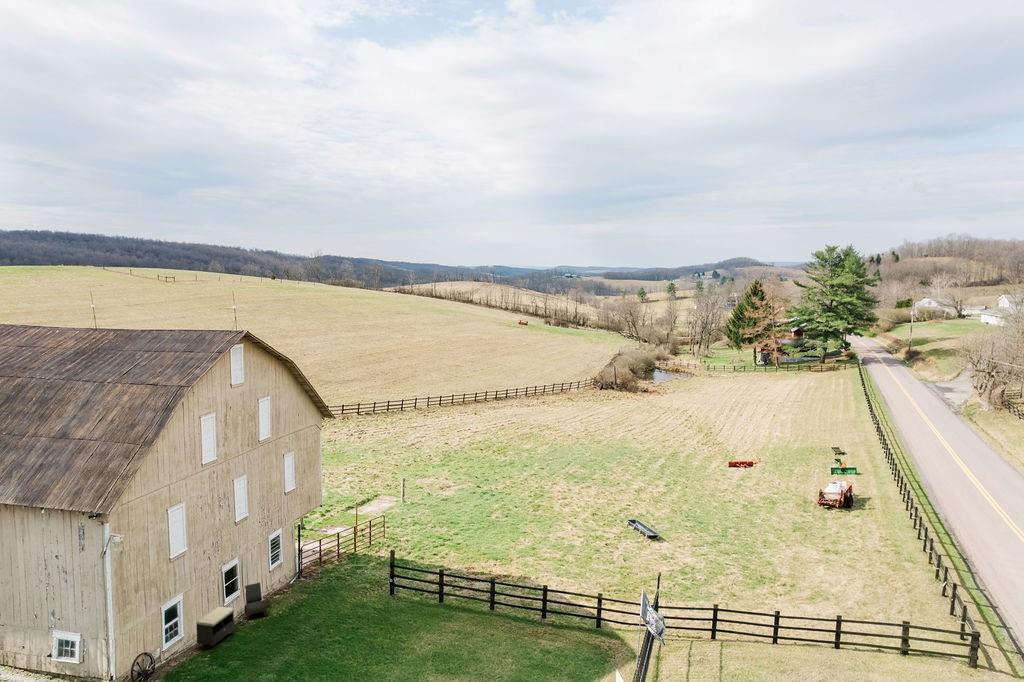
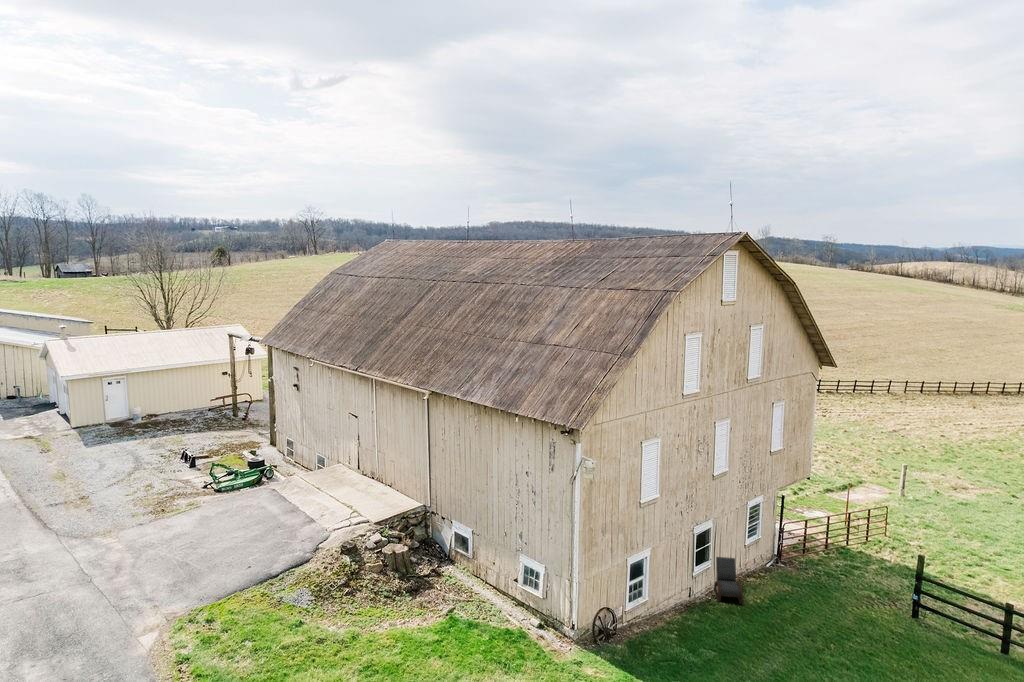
storage bench: present [196,607,235,646] -> none [661,575,707,624]

